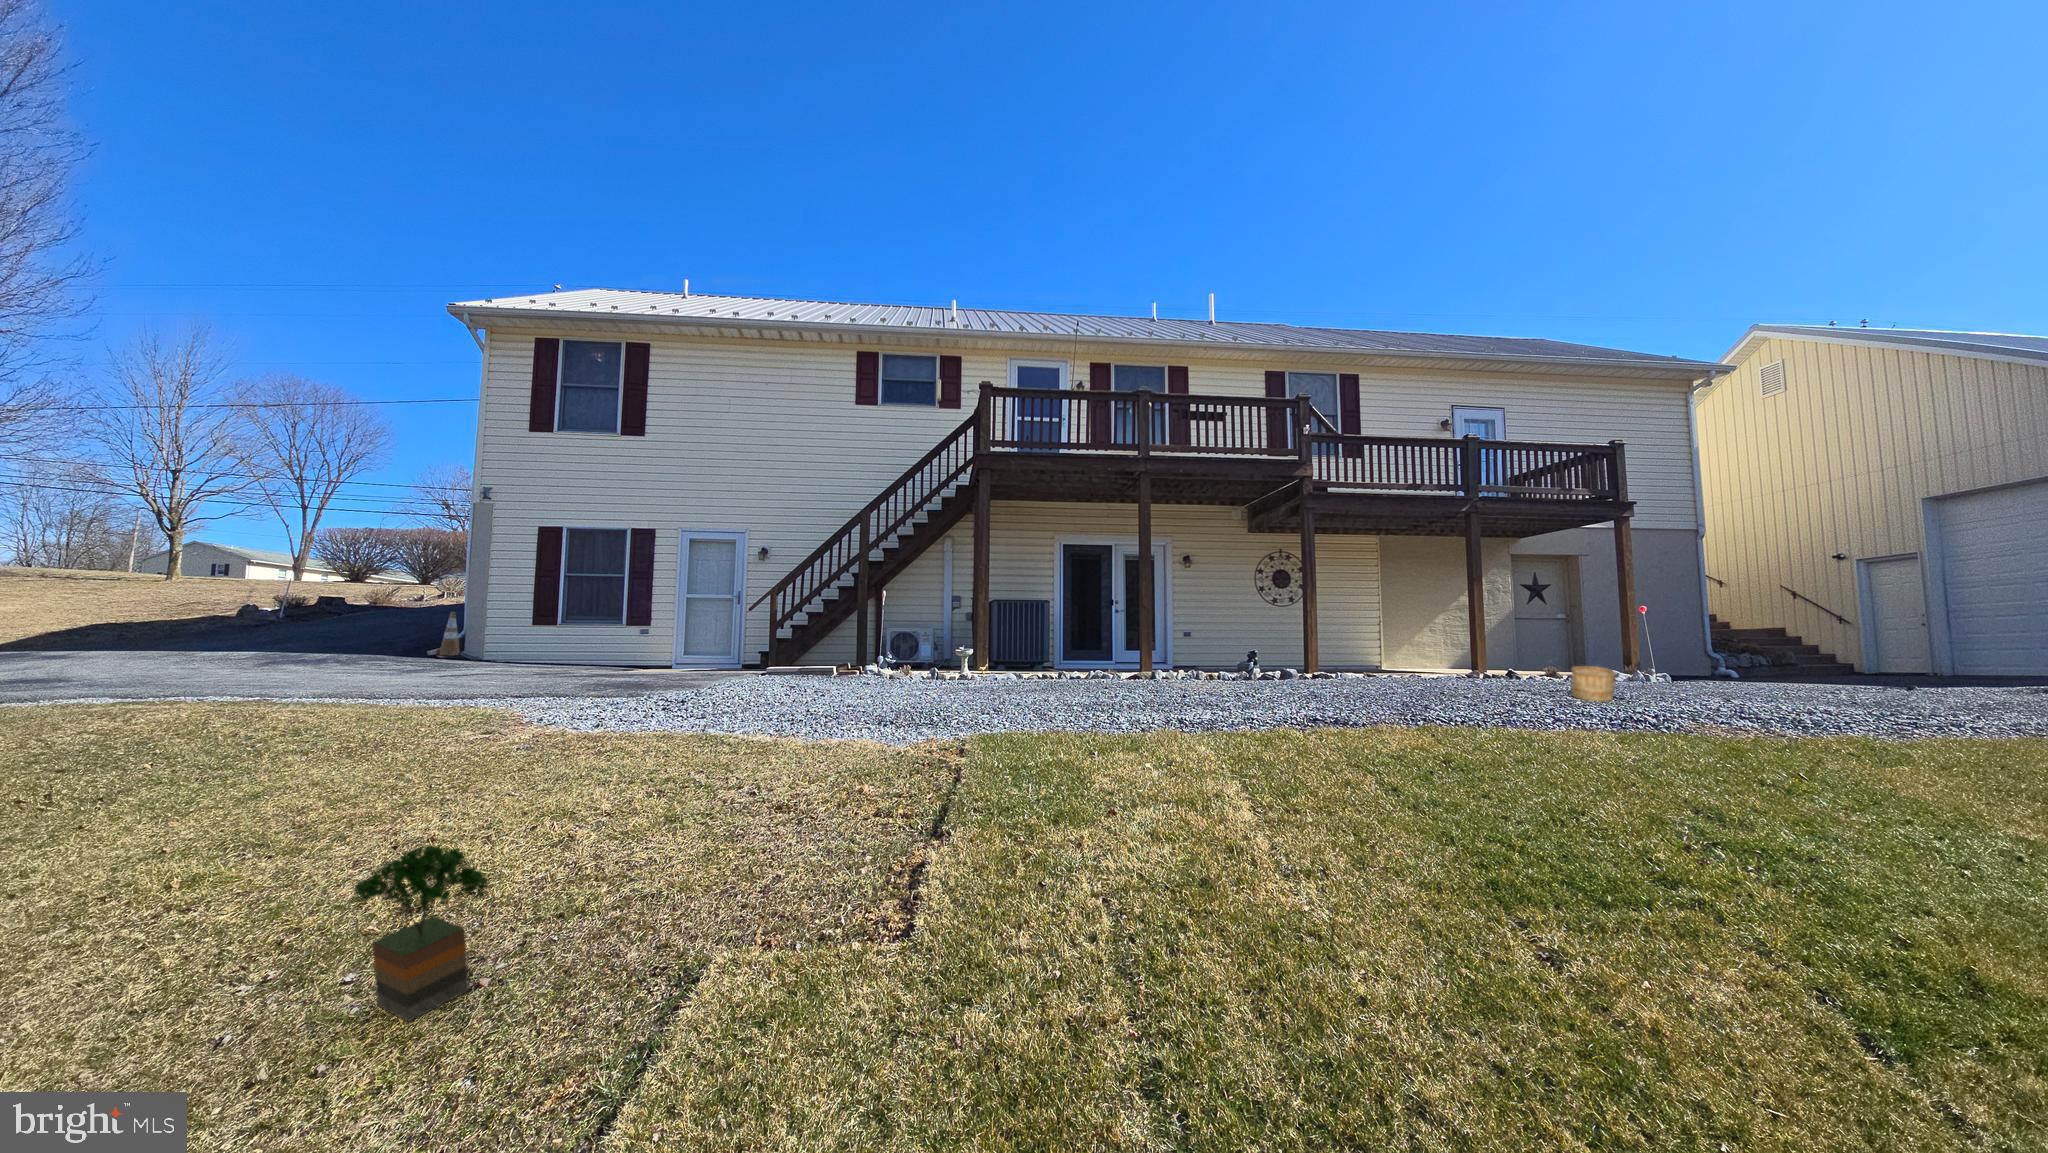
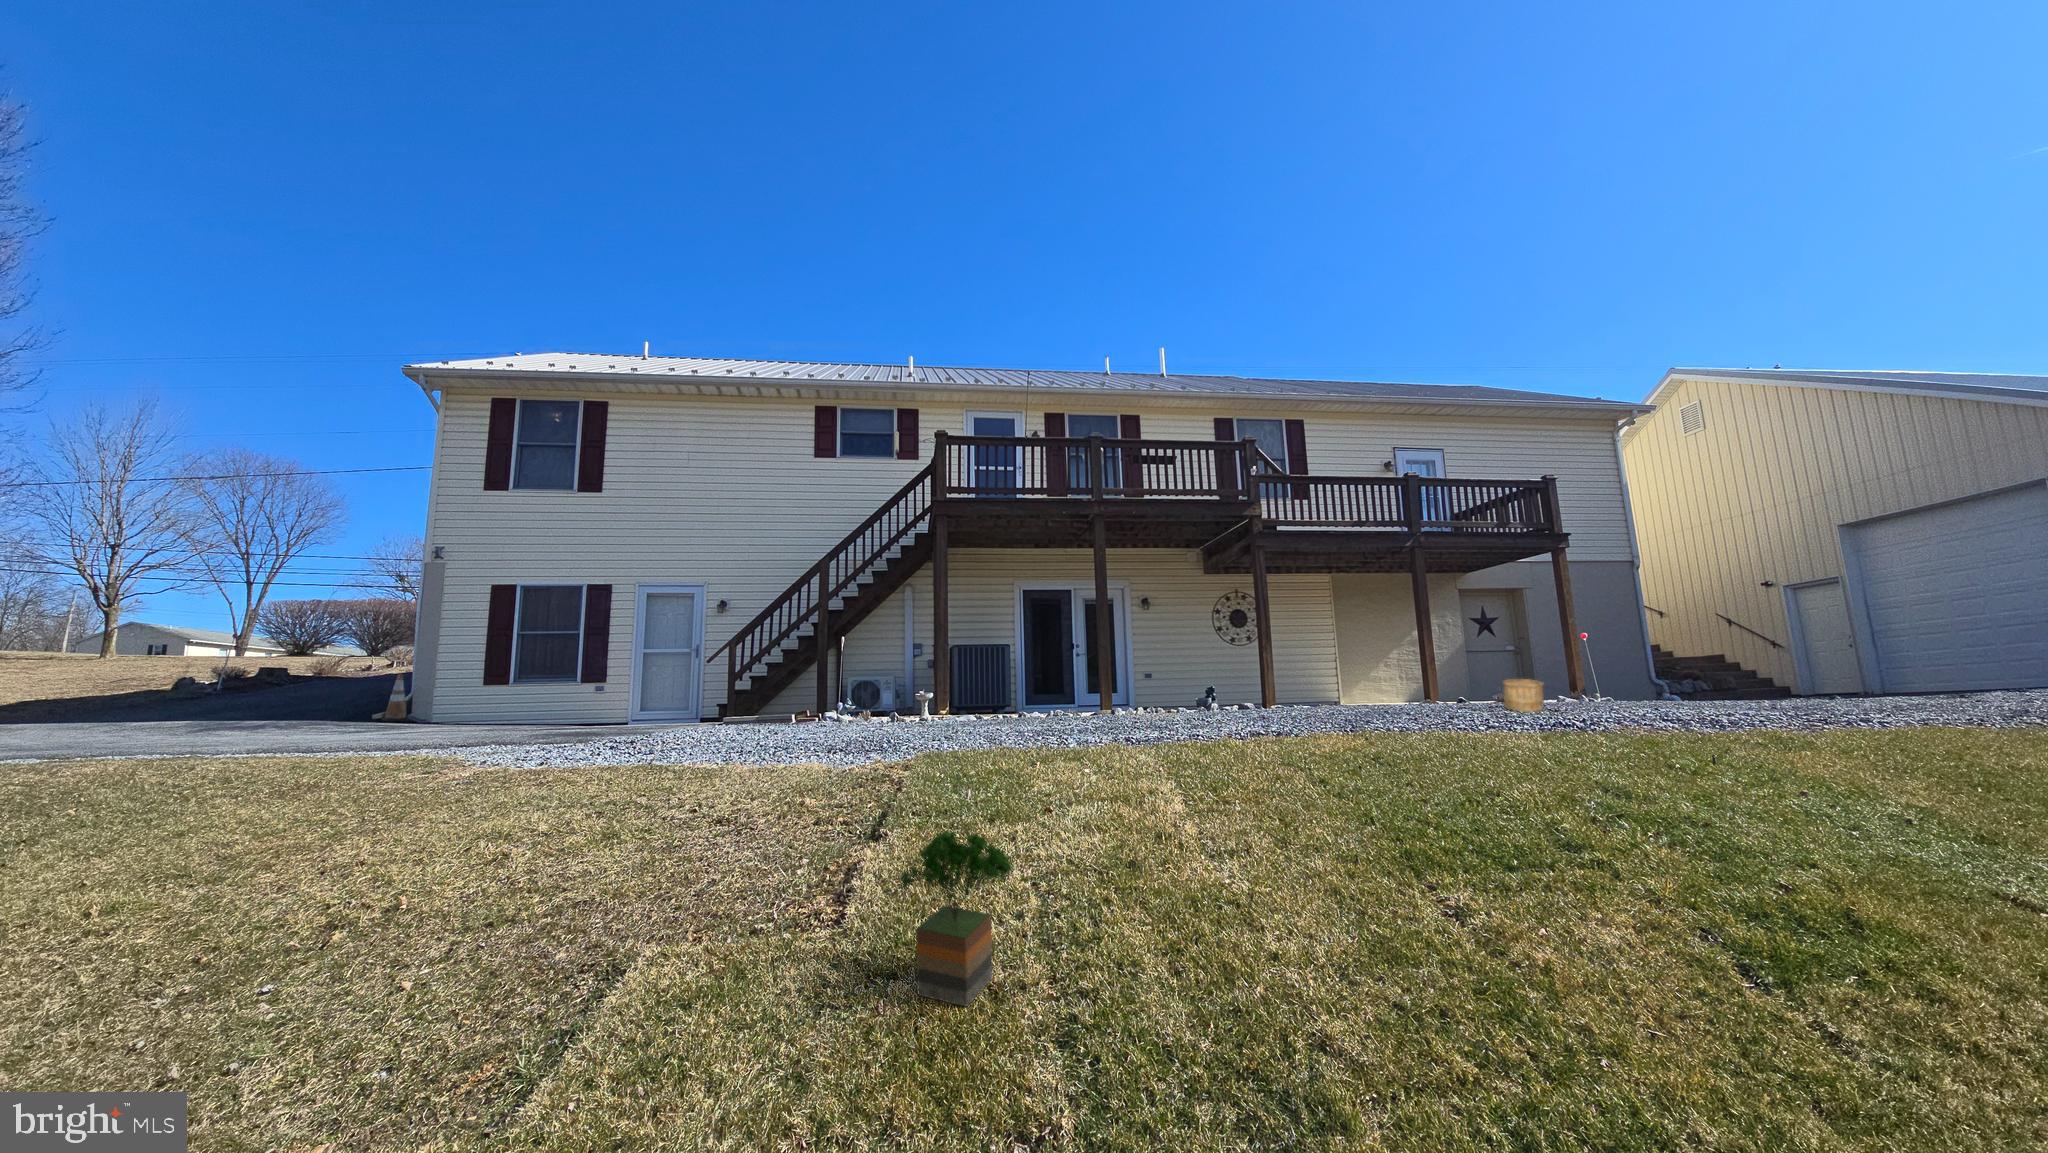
potted tree: present [354,845,490,1021] -> present [900,832,1015,1007]

